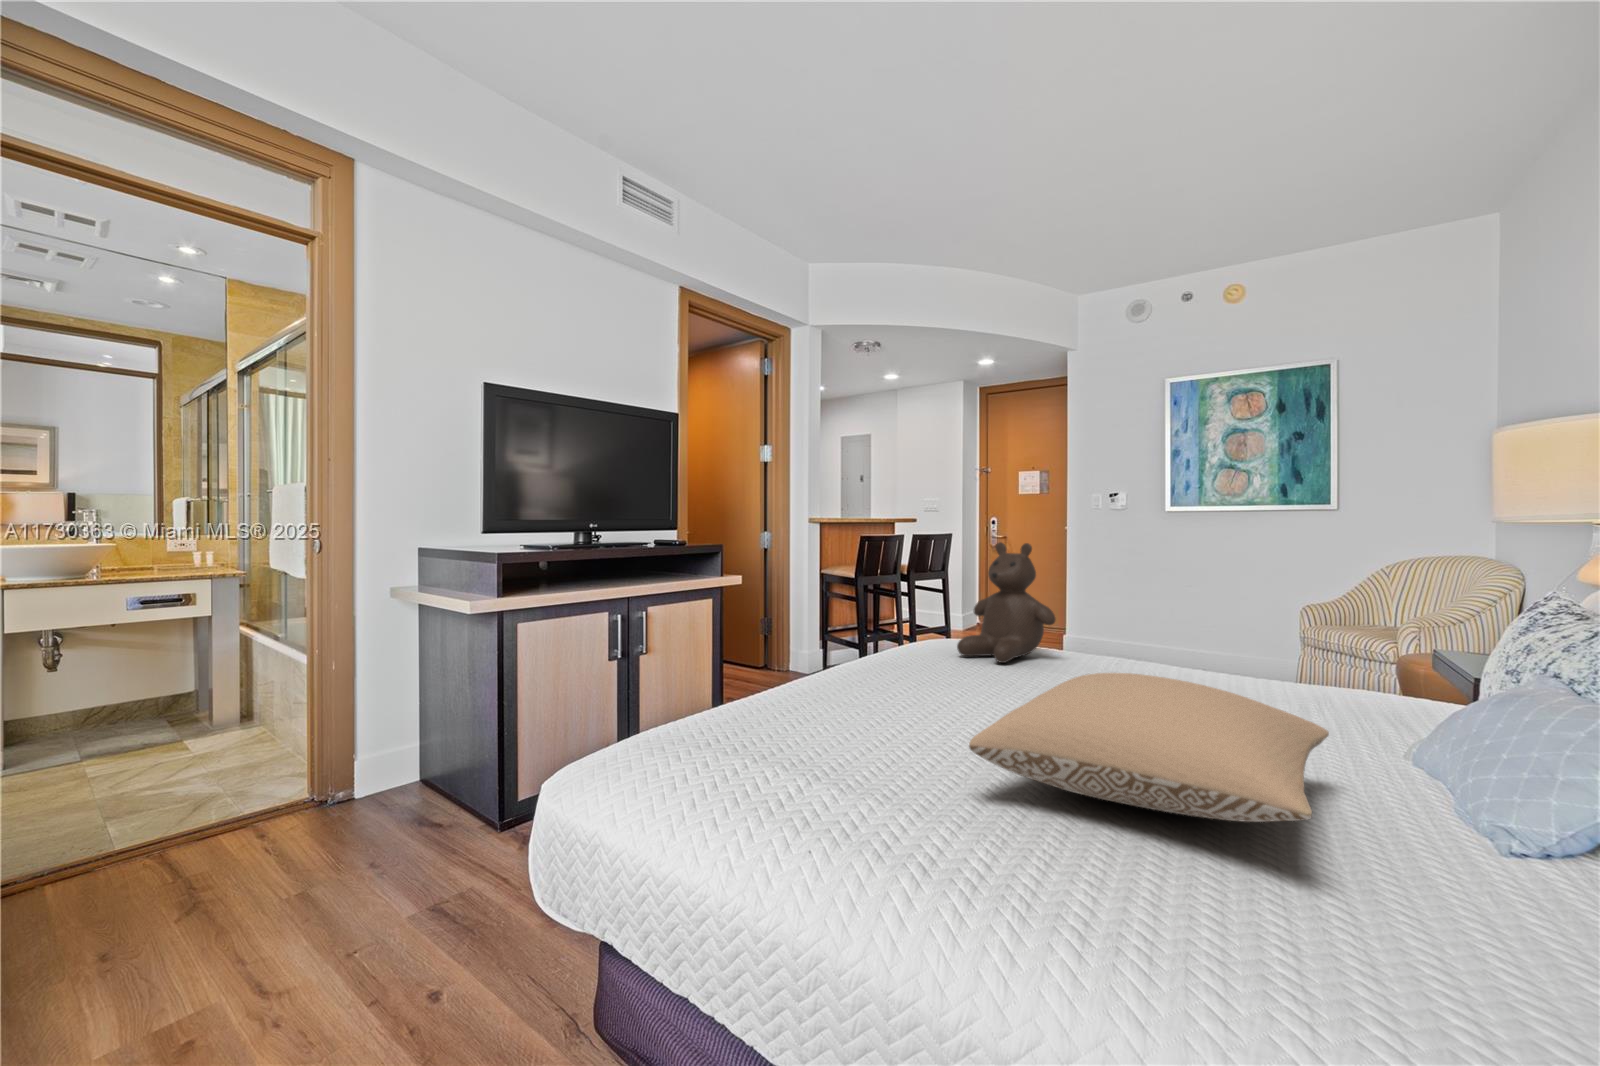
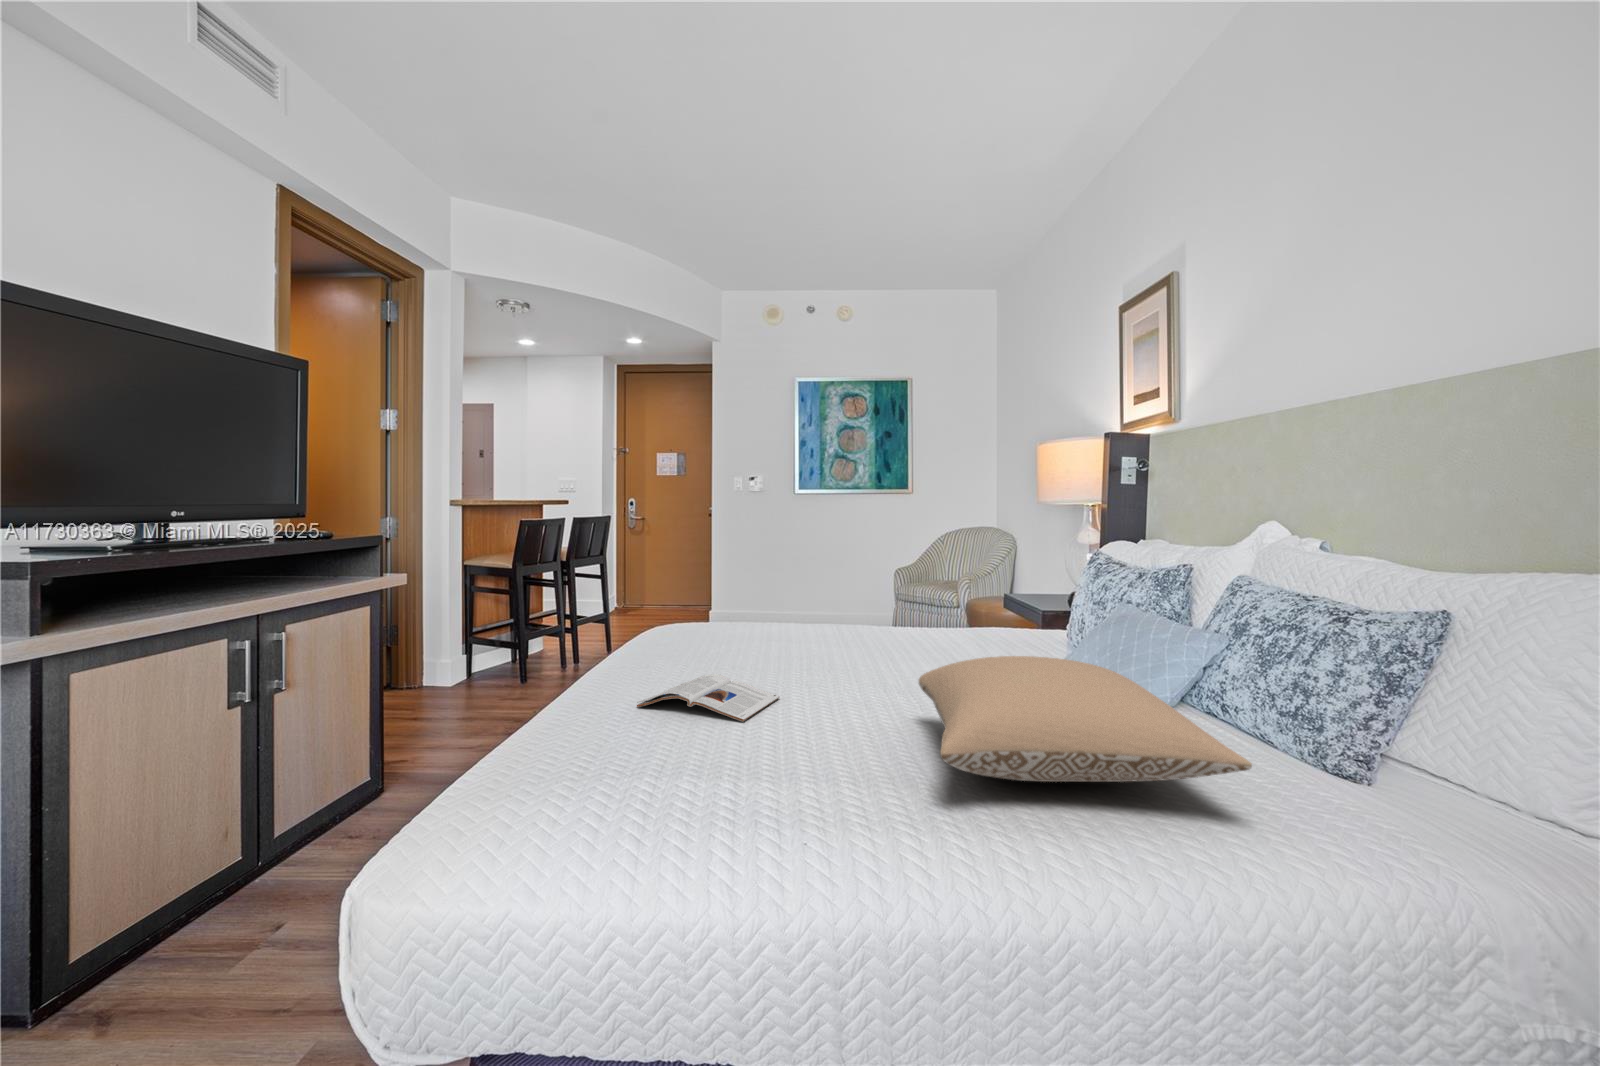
teddy bear: present [957,542,1056,663] -> none [716,529,808,650]
magazine: none [827,672,956,712] -> present [637,674,780,722]

